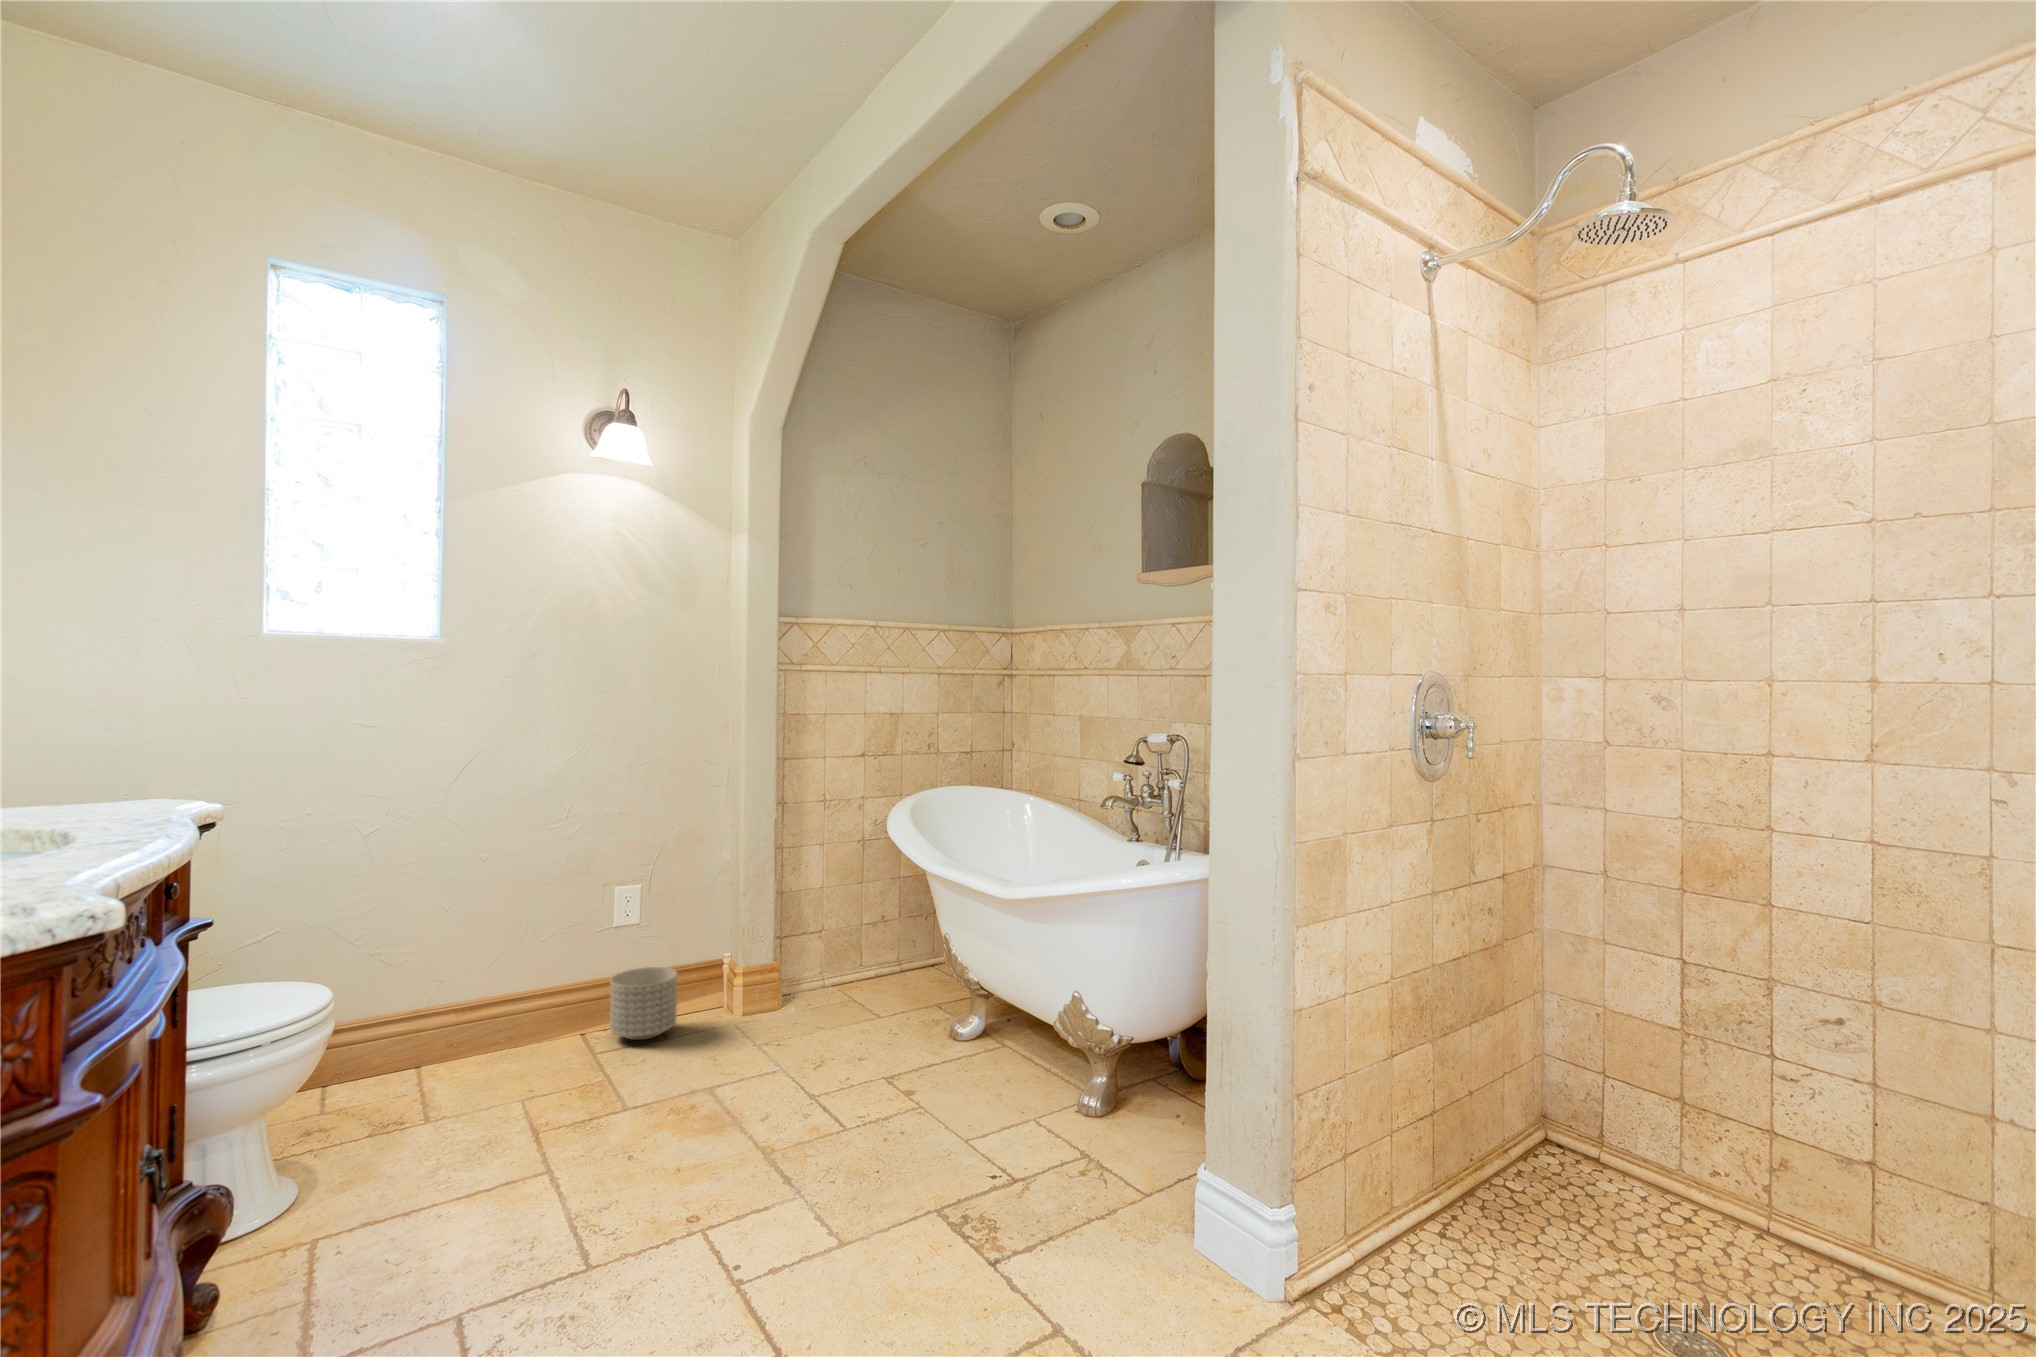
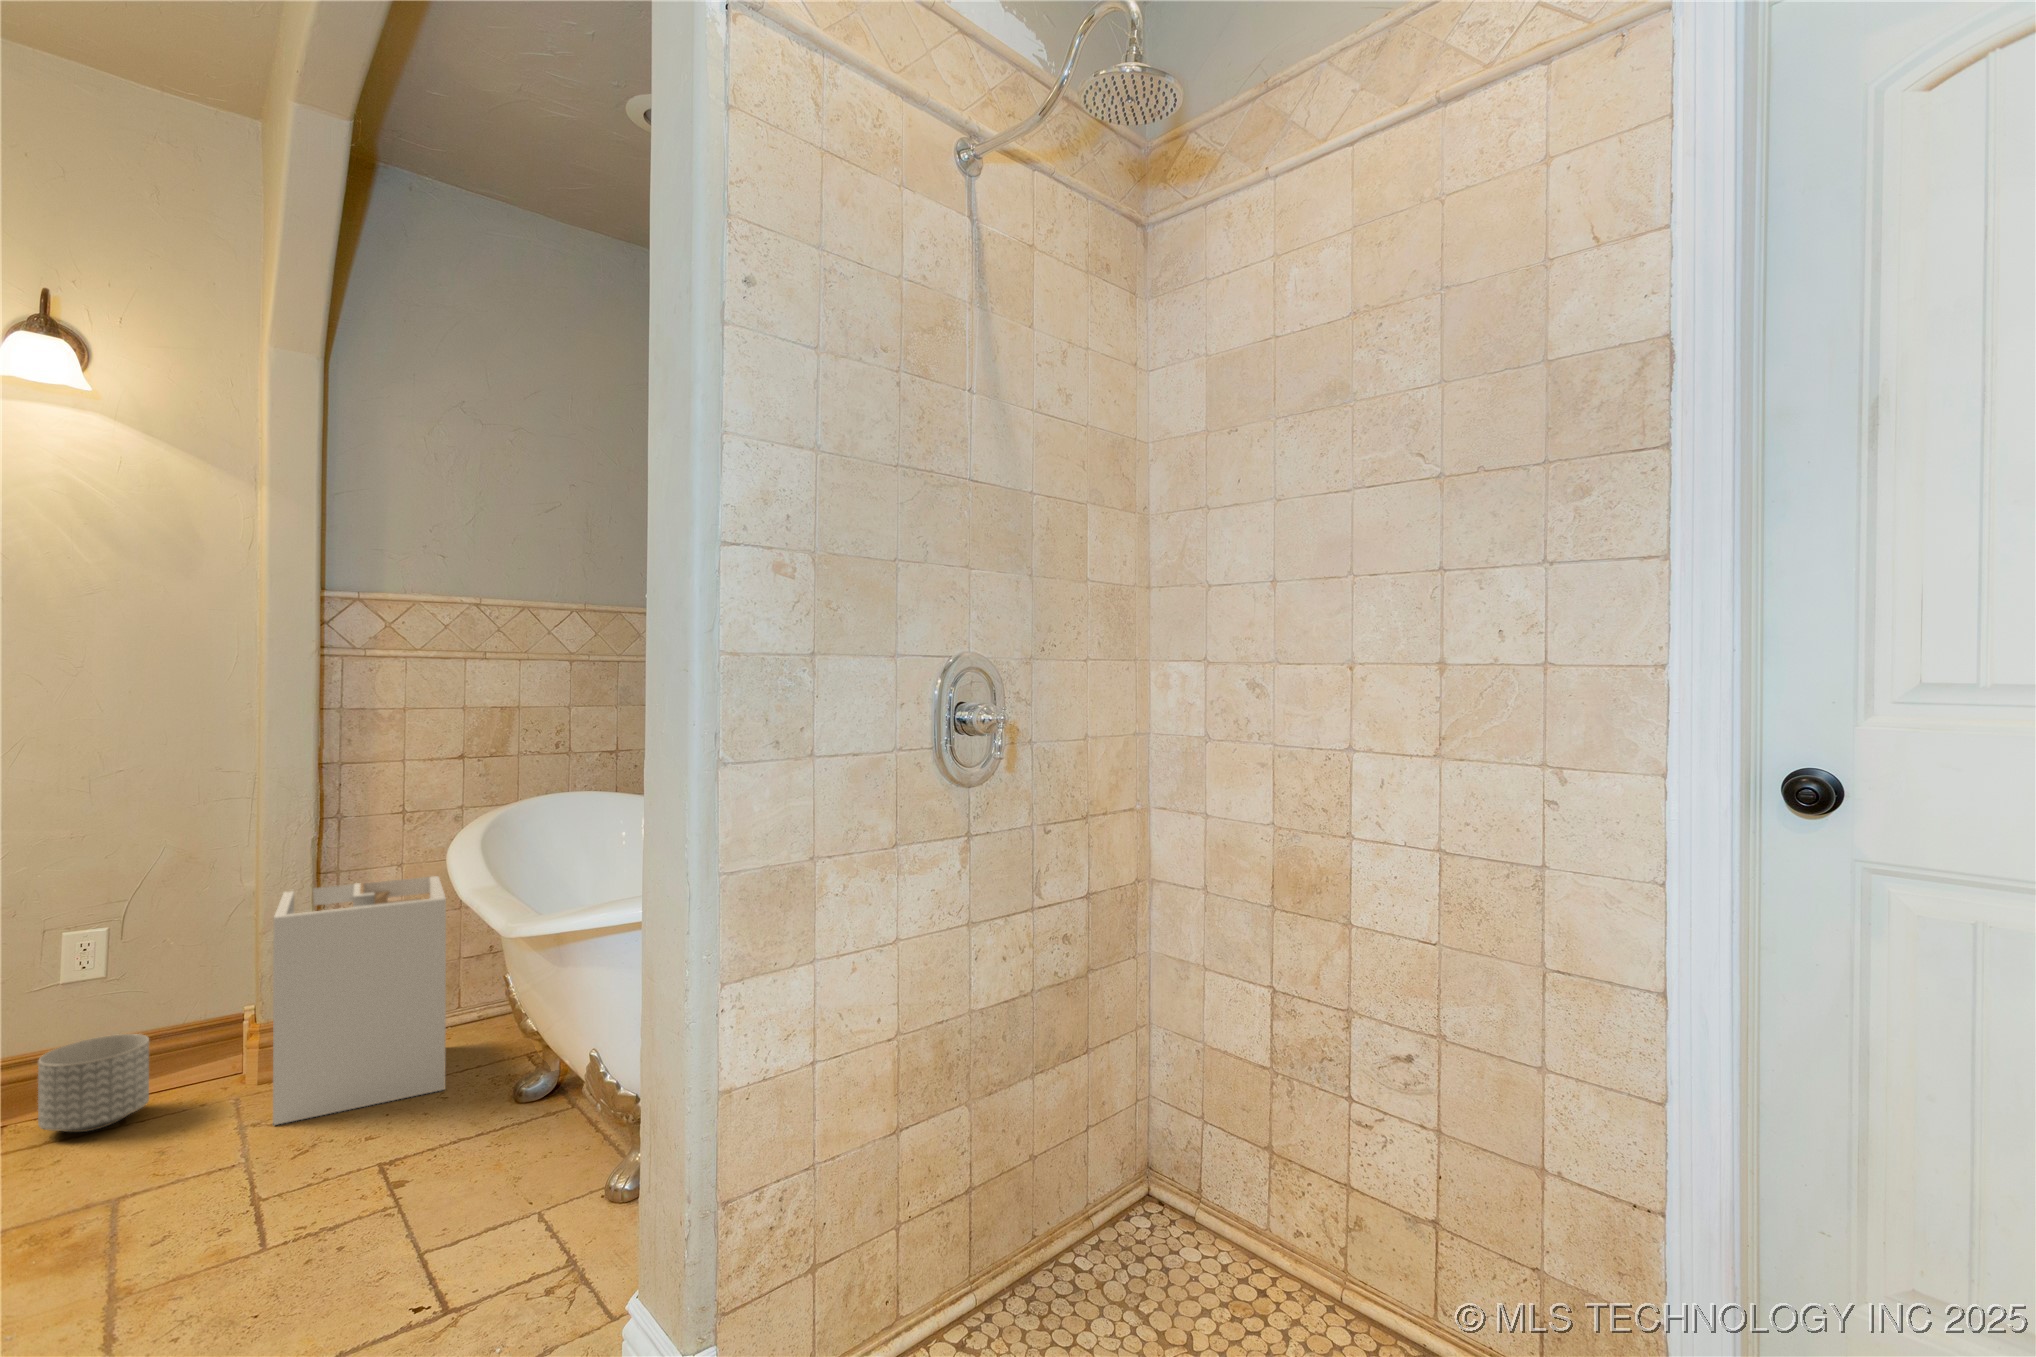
laundry hamper: none [753,851,890,1044] -> present [273,876,446,1125]

